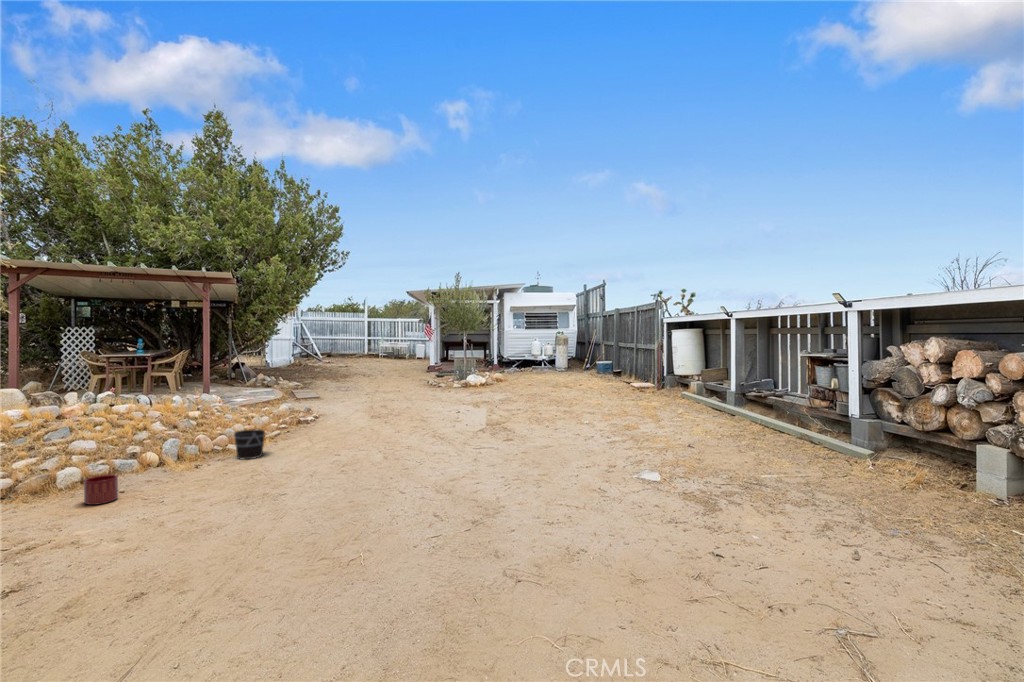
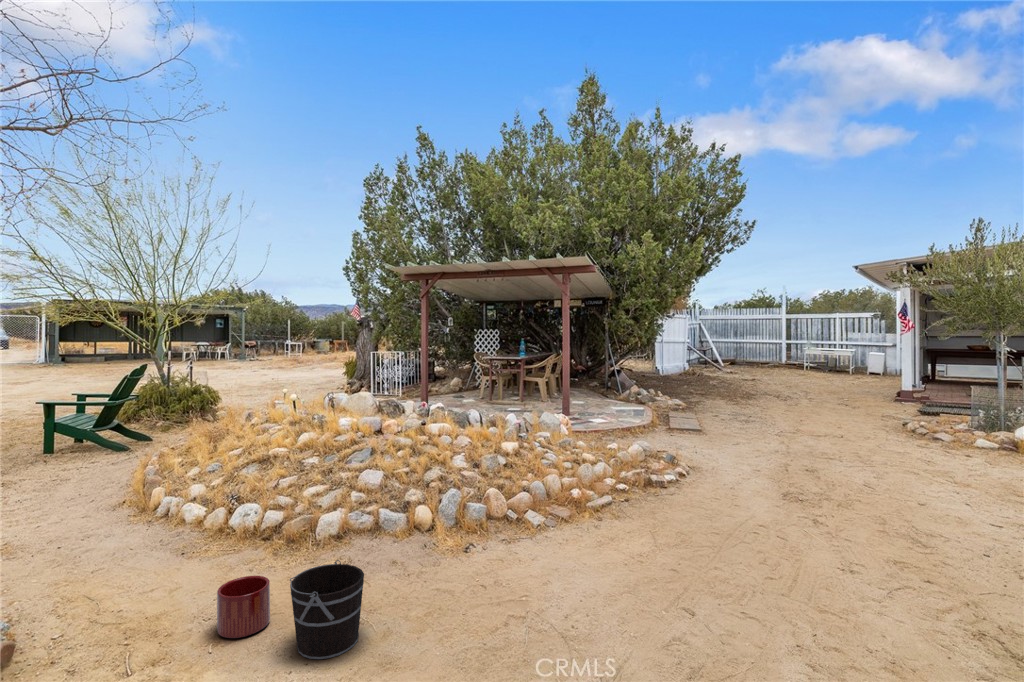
bucket: present [234,429,265,459] -> present [290,560,364,659]

